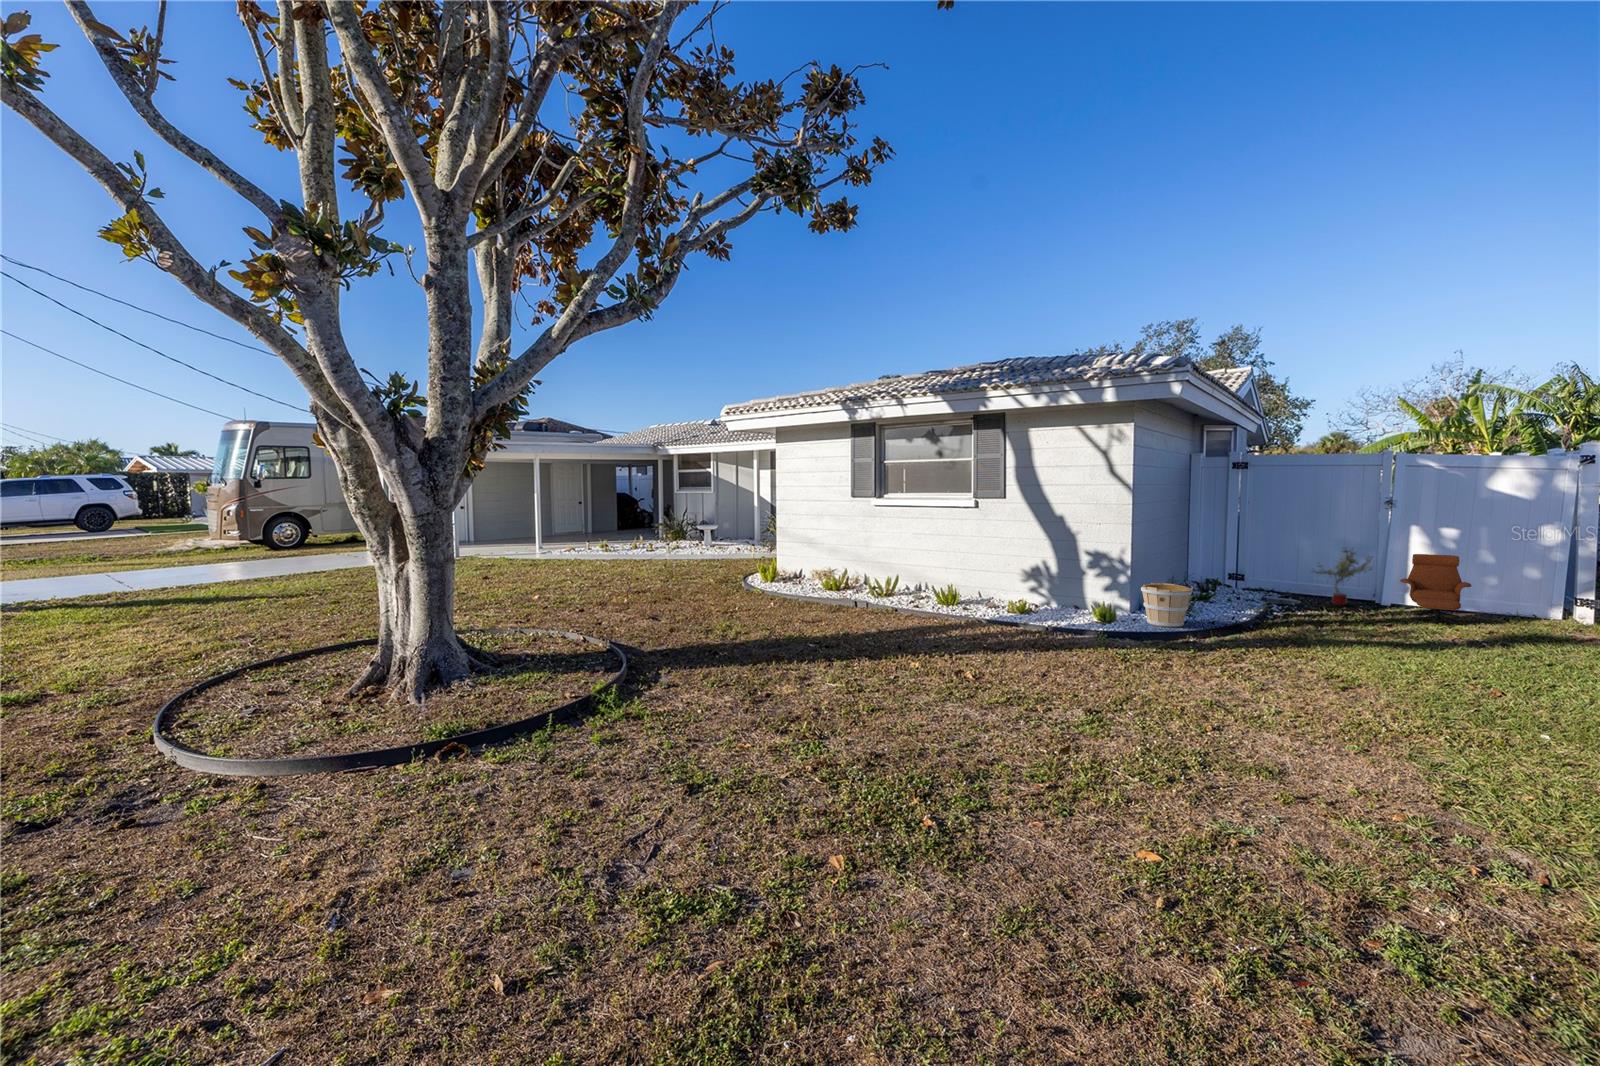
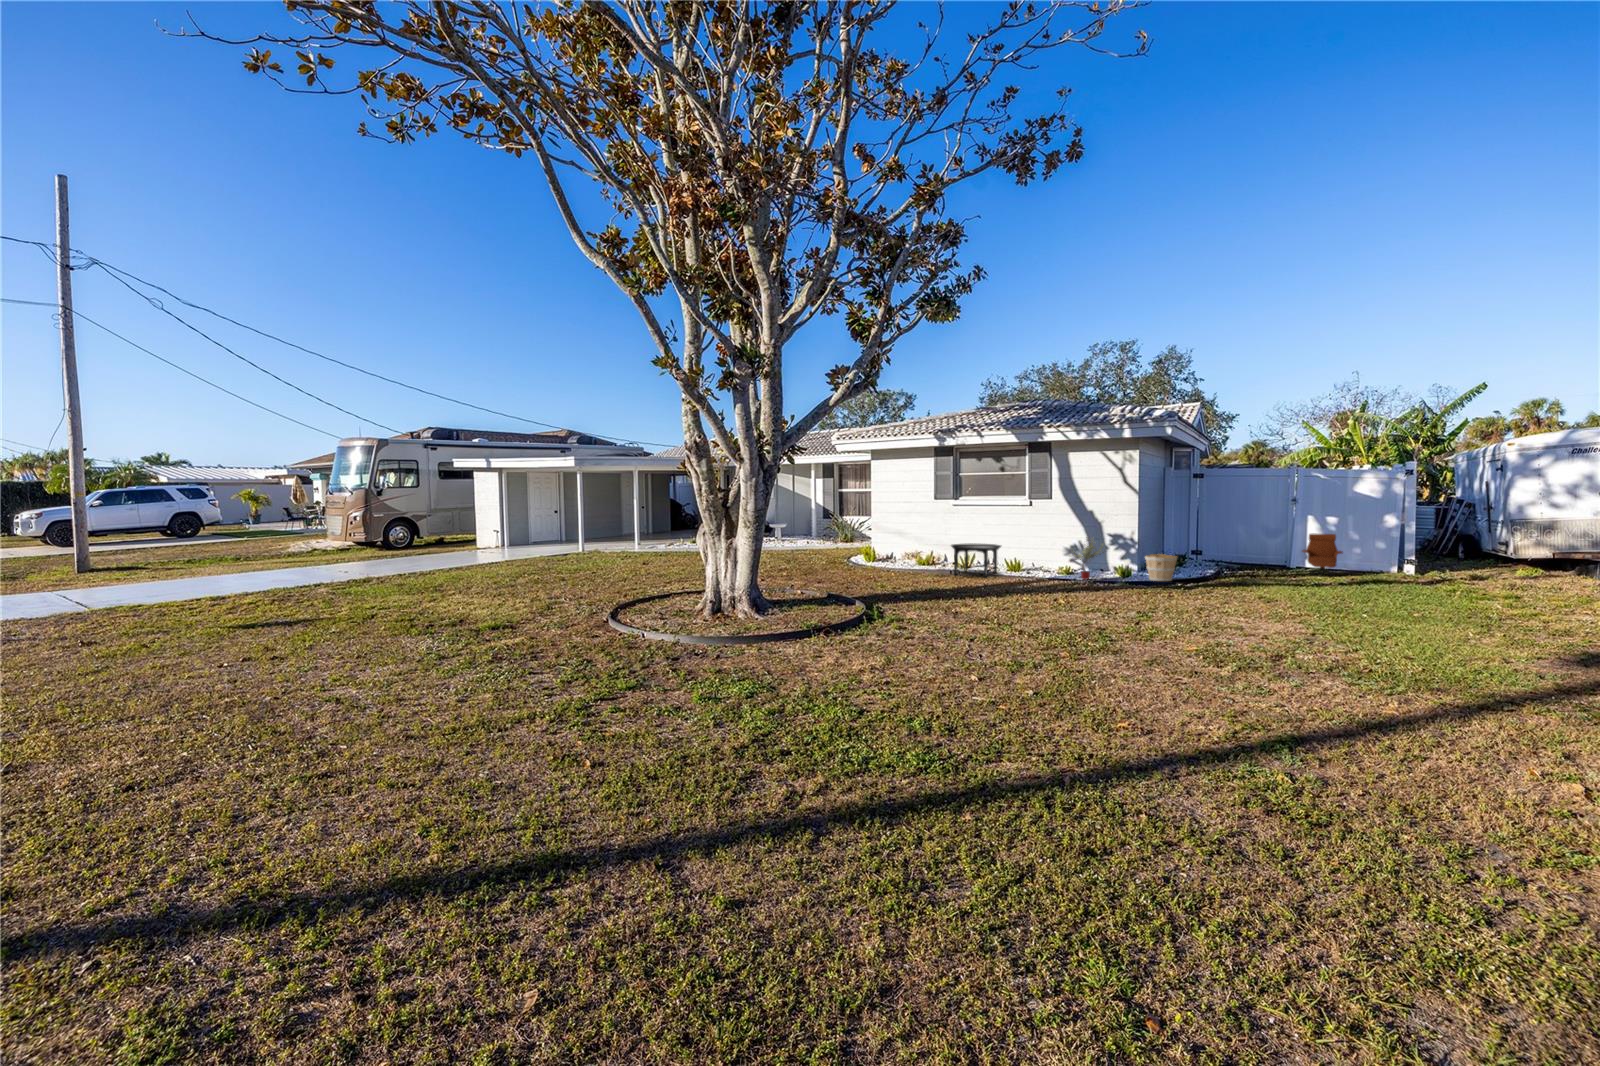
potted tree: present [1311,549,1373,605] -> present [1069,538,1104,580]
round table: none [859,559,932,611] -> present [951,543,1001,577]

